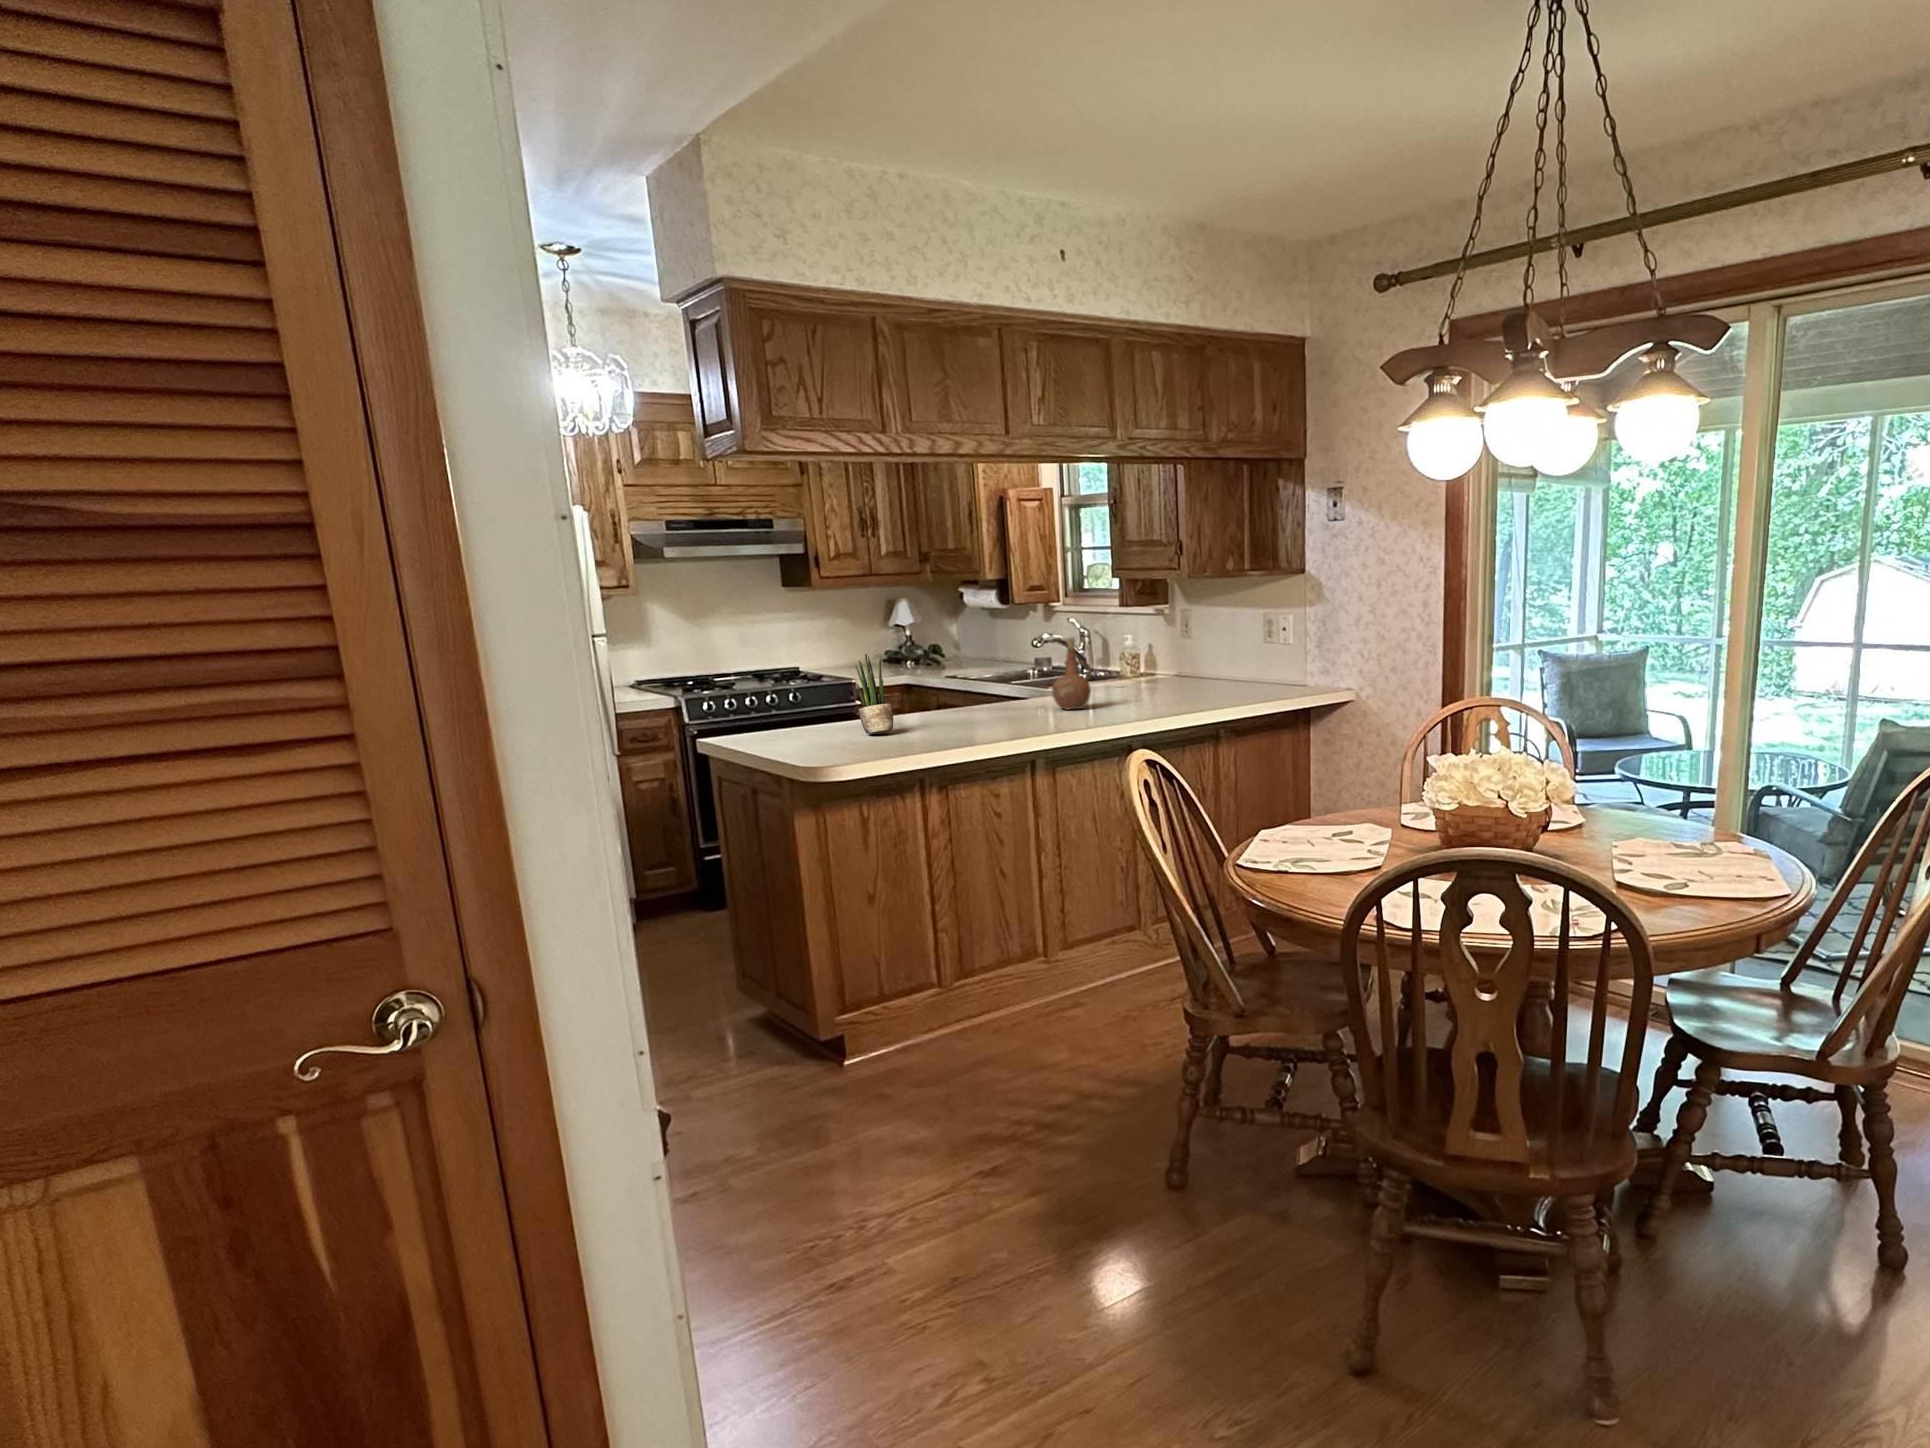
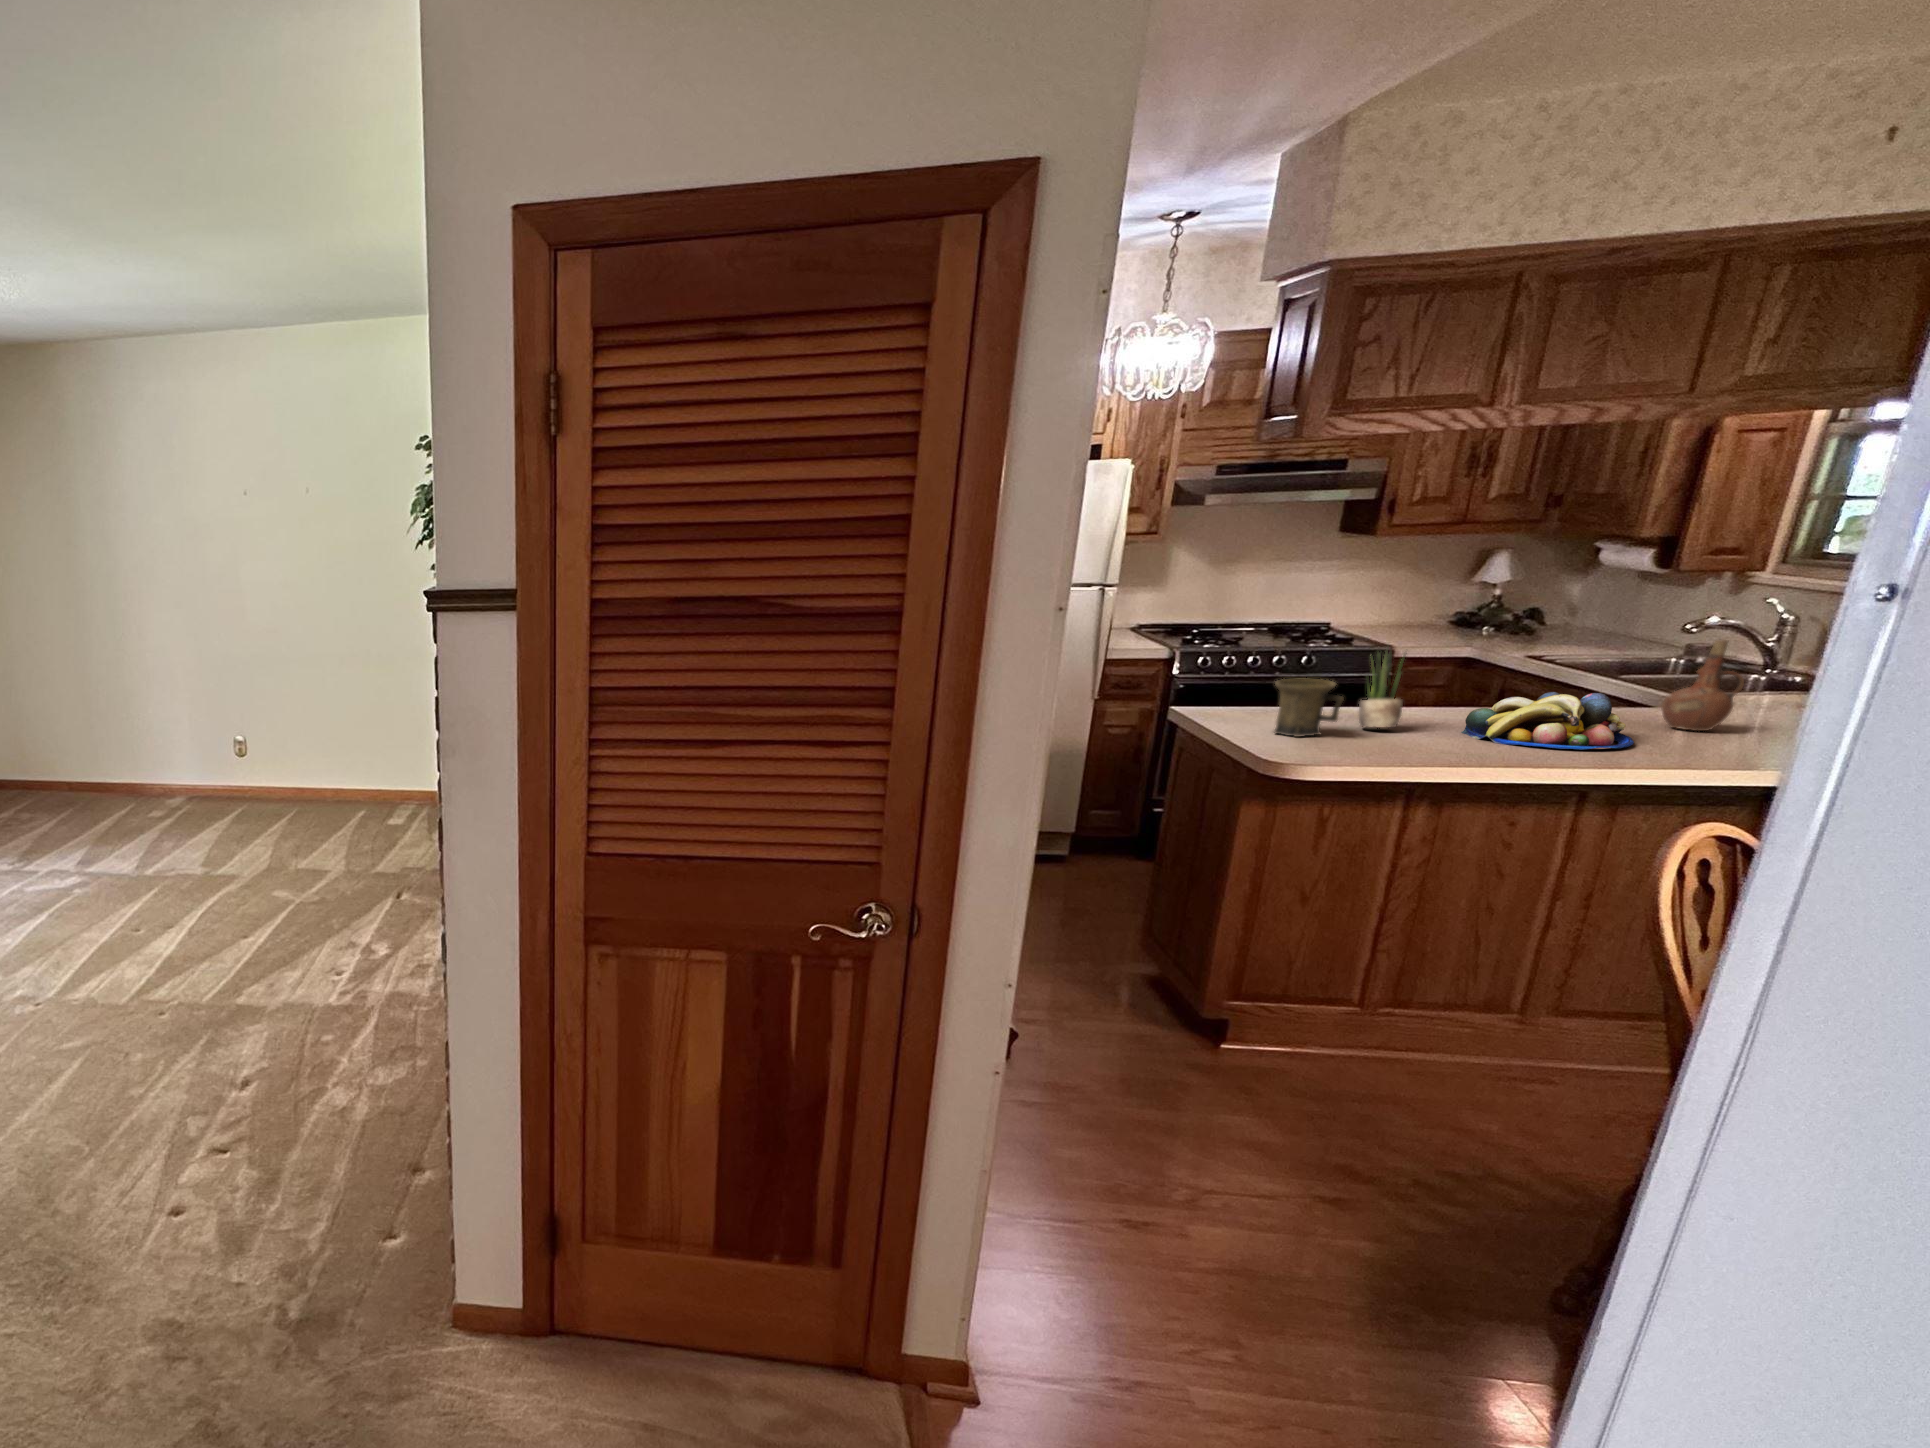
fruit bowl: none [938,684,1050,732] -> present [1461,692,1634,749]
mug: none [786,691,849,747] -> present [1274,678,1343,737]

